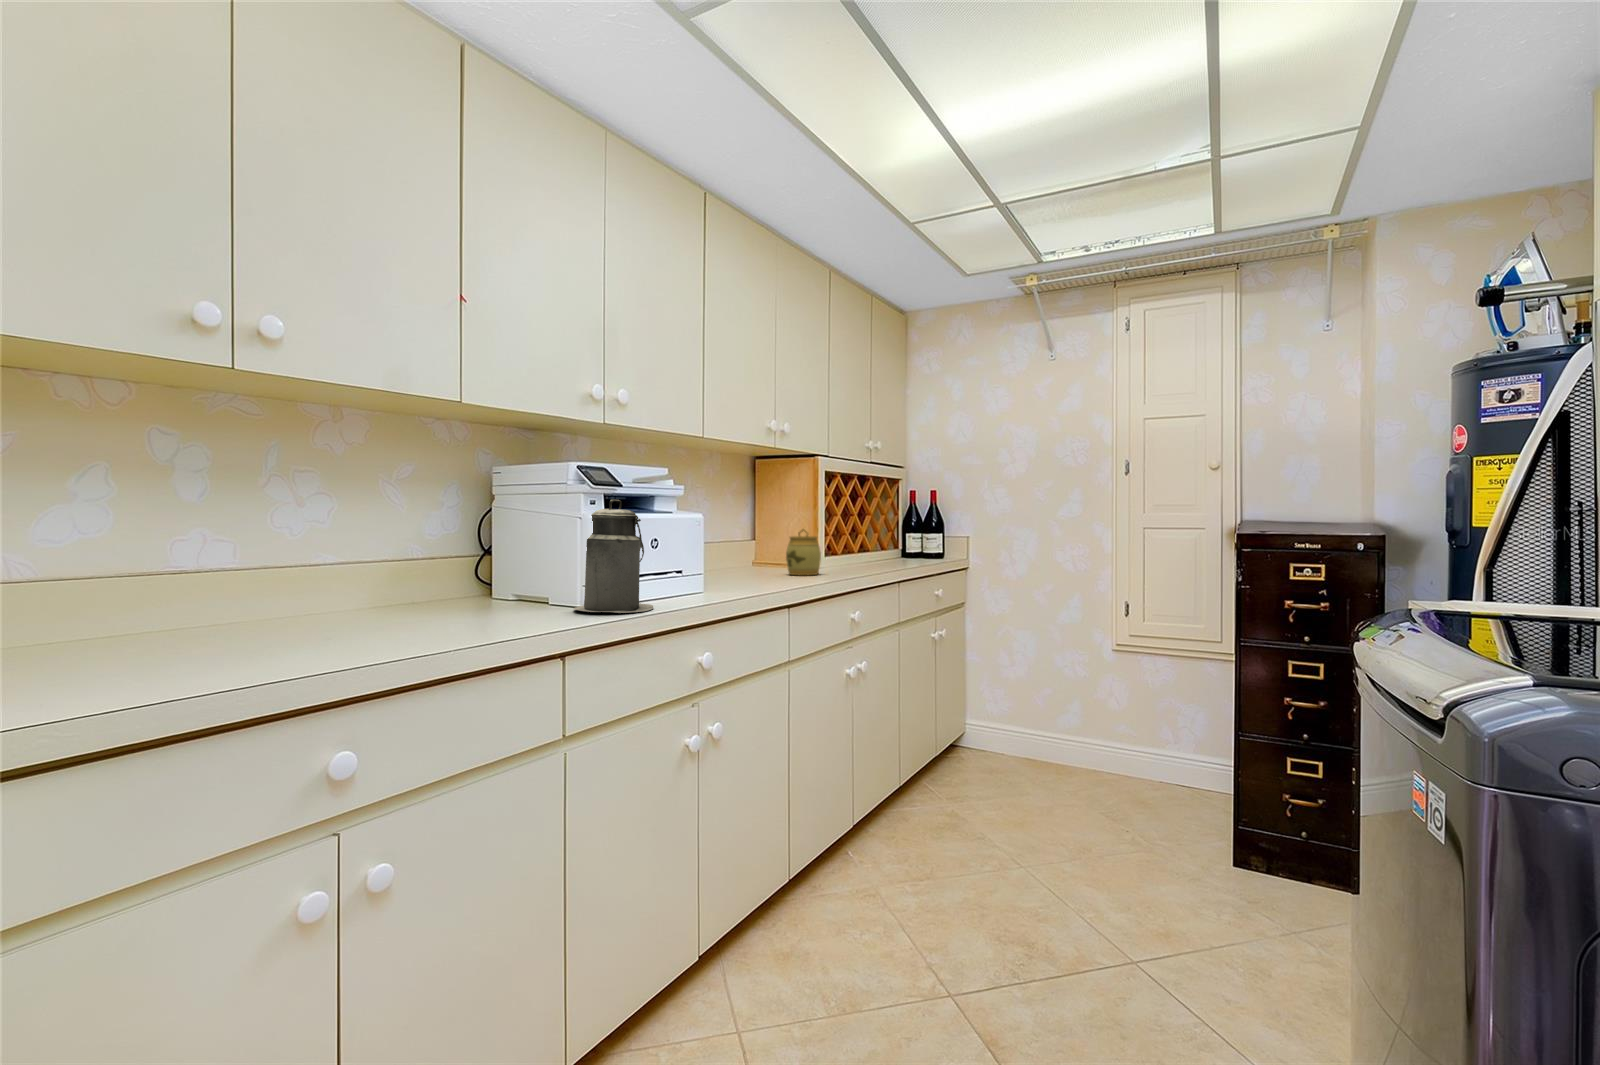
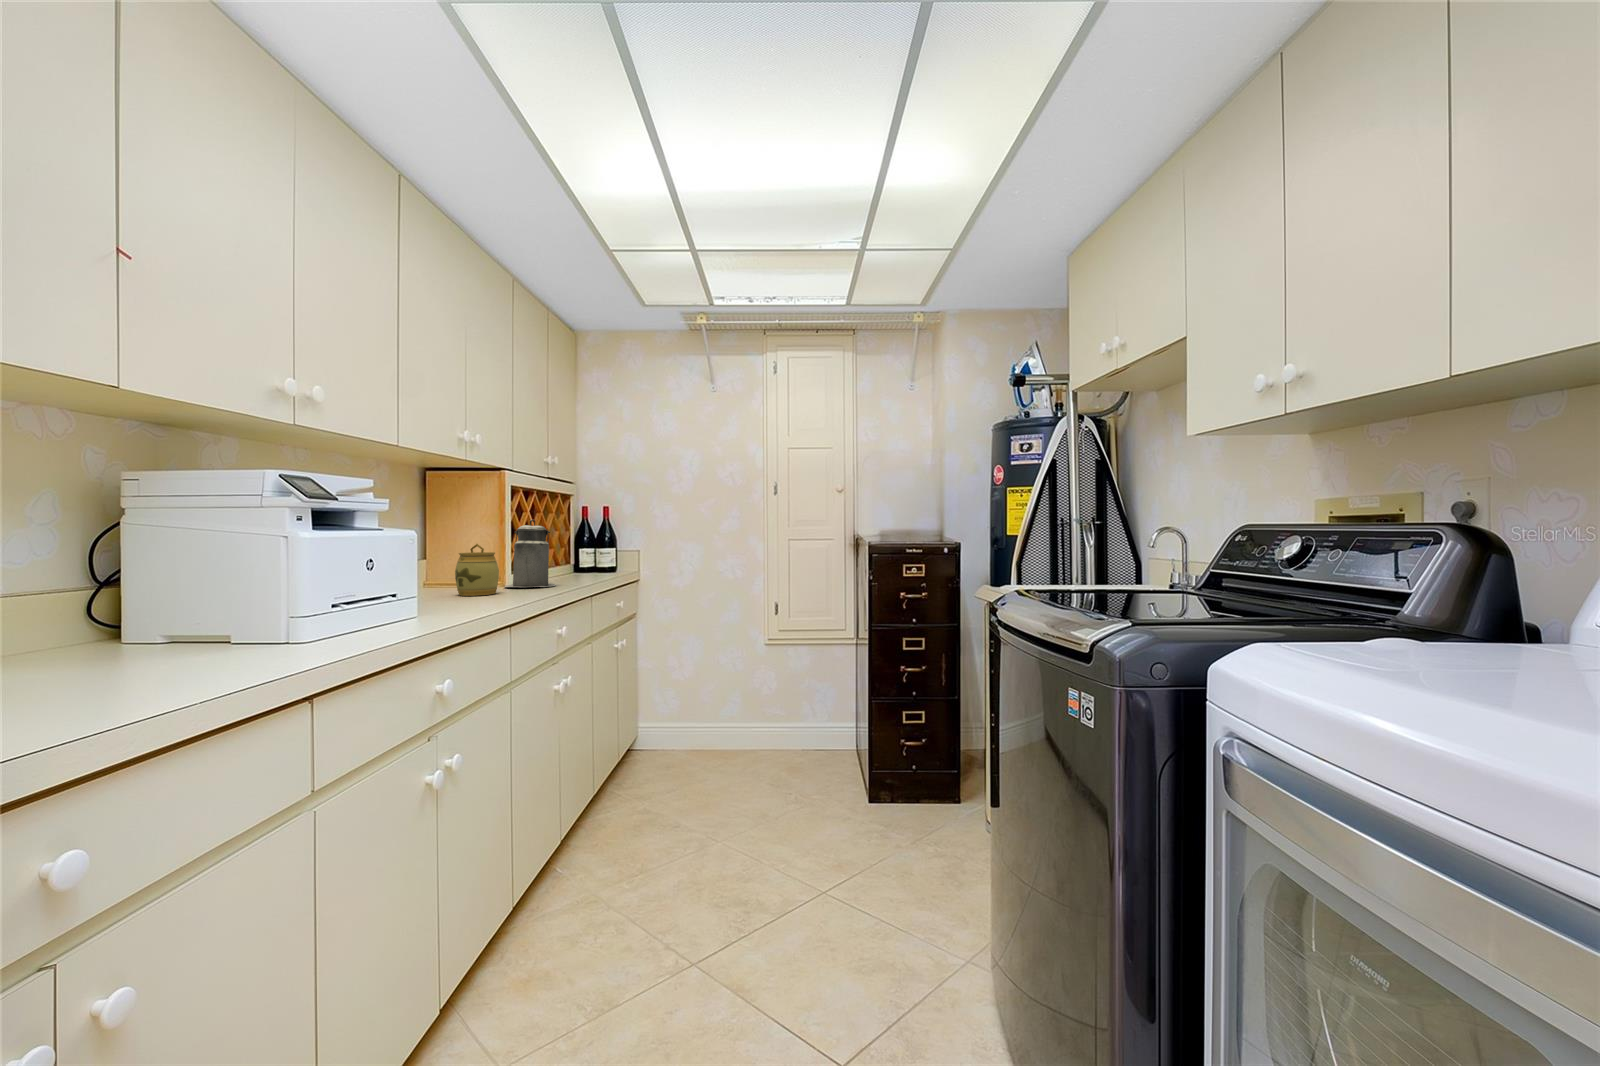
canister: present [574,500,653,613] -> present [505,520,555,587]

